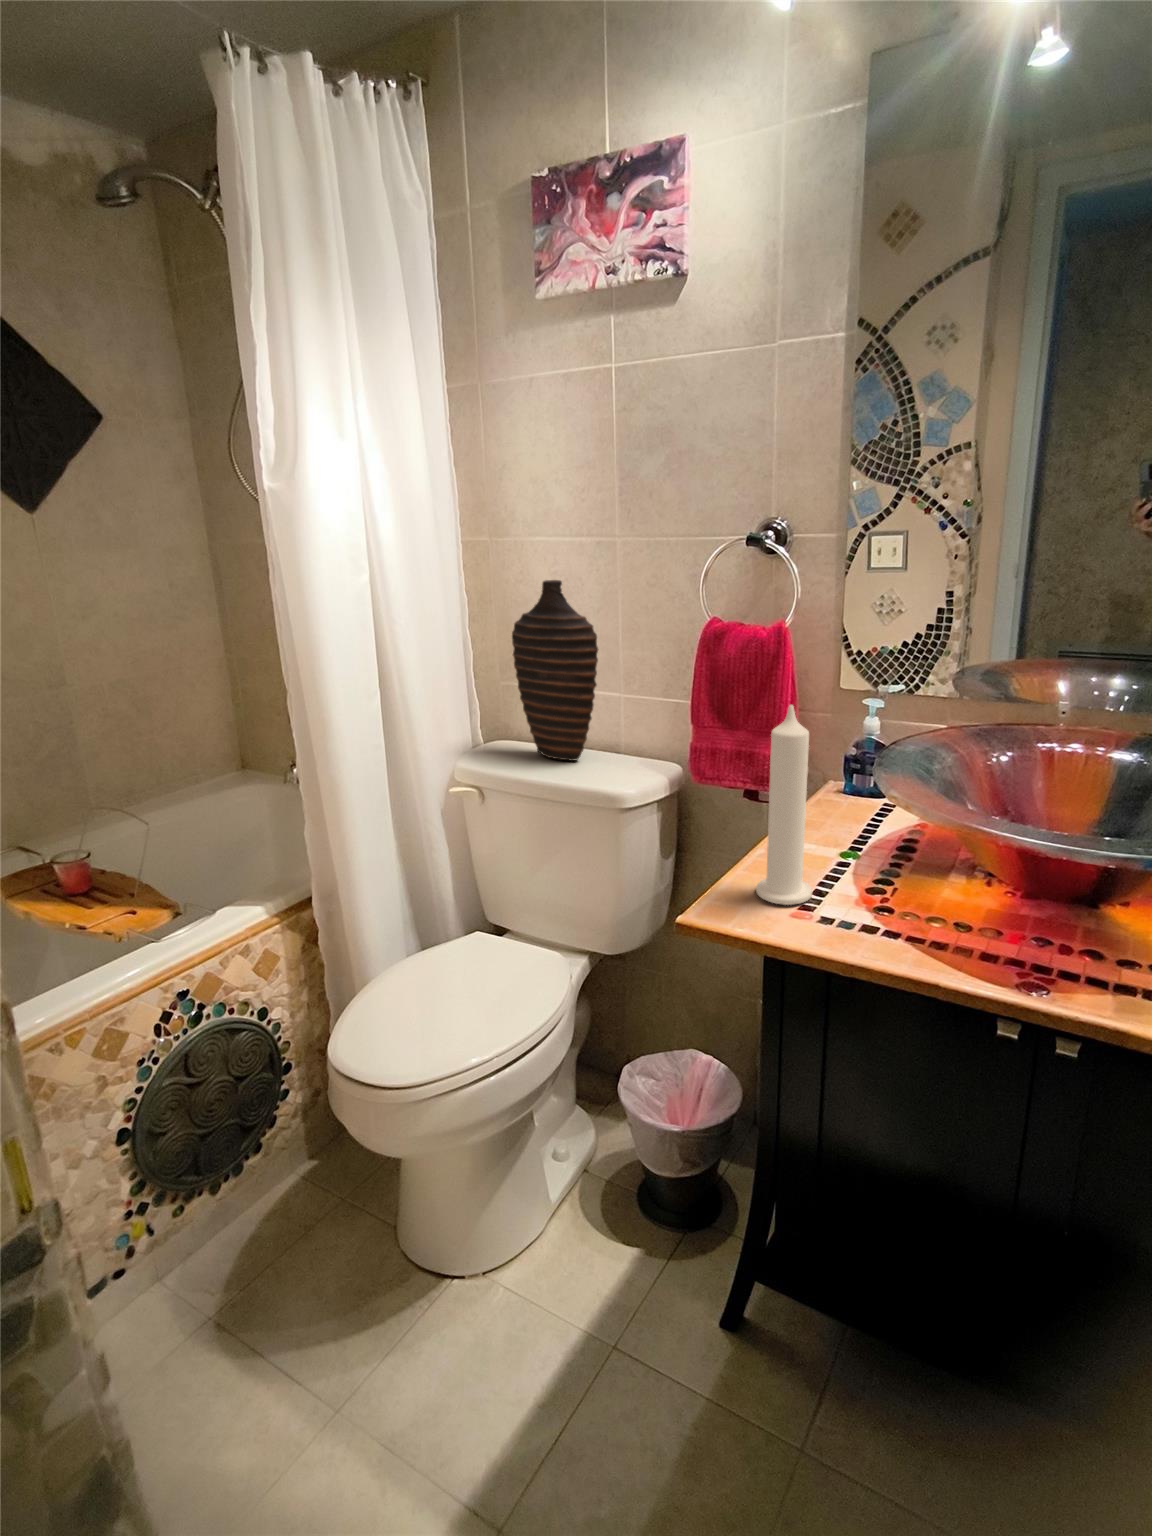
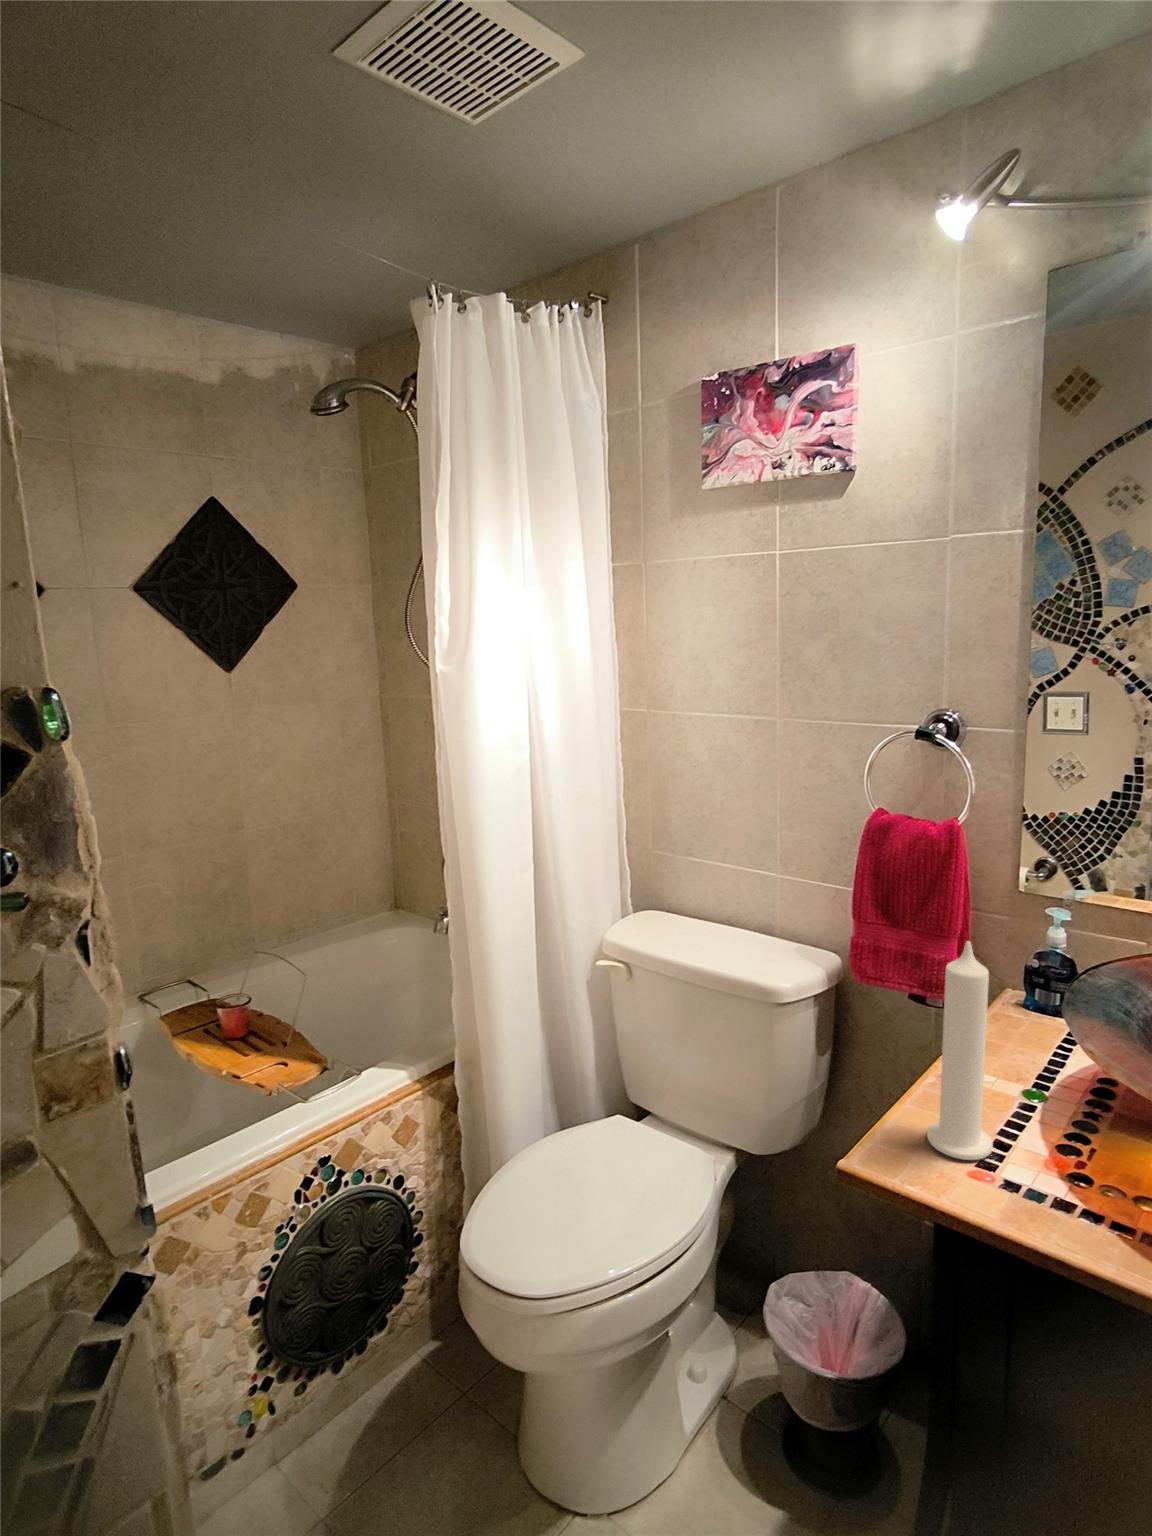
decorative vase: present [512,580,598,761] -> none [664,756,754,940]

